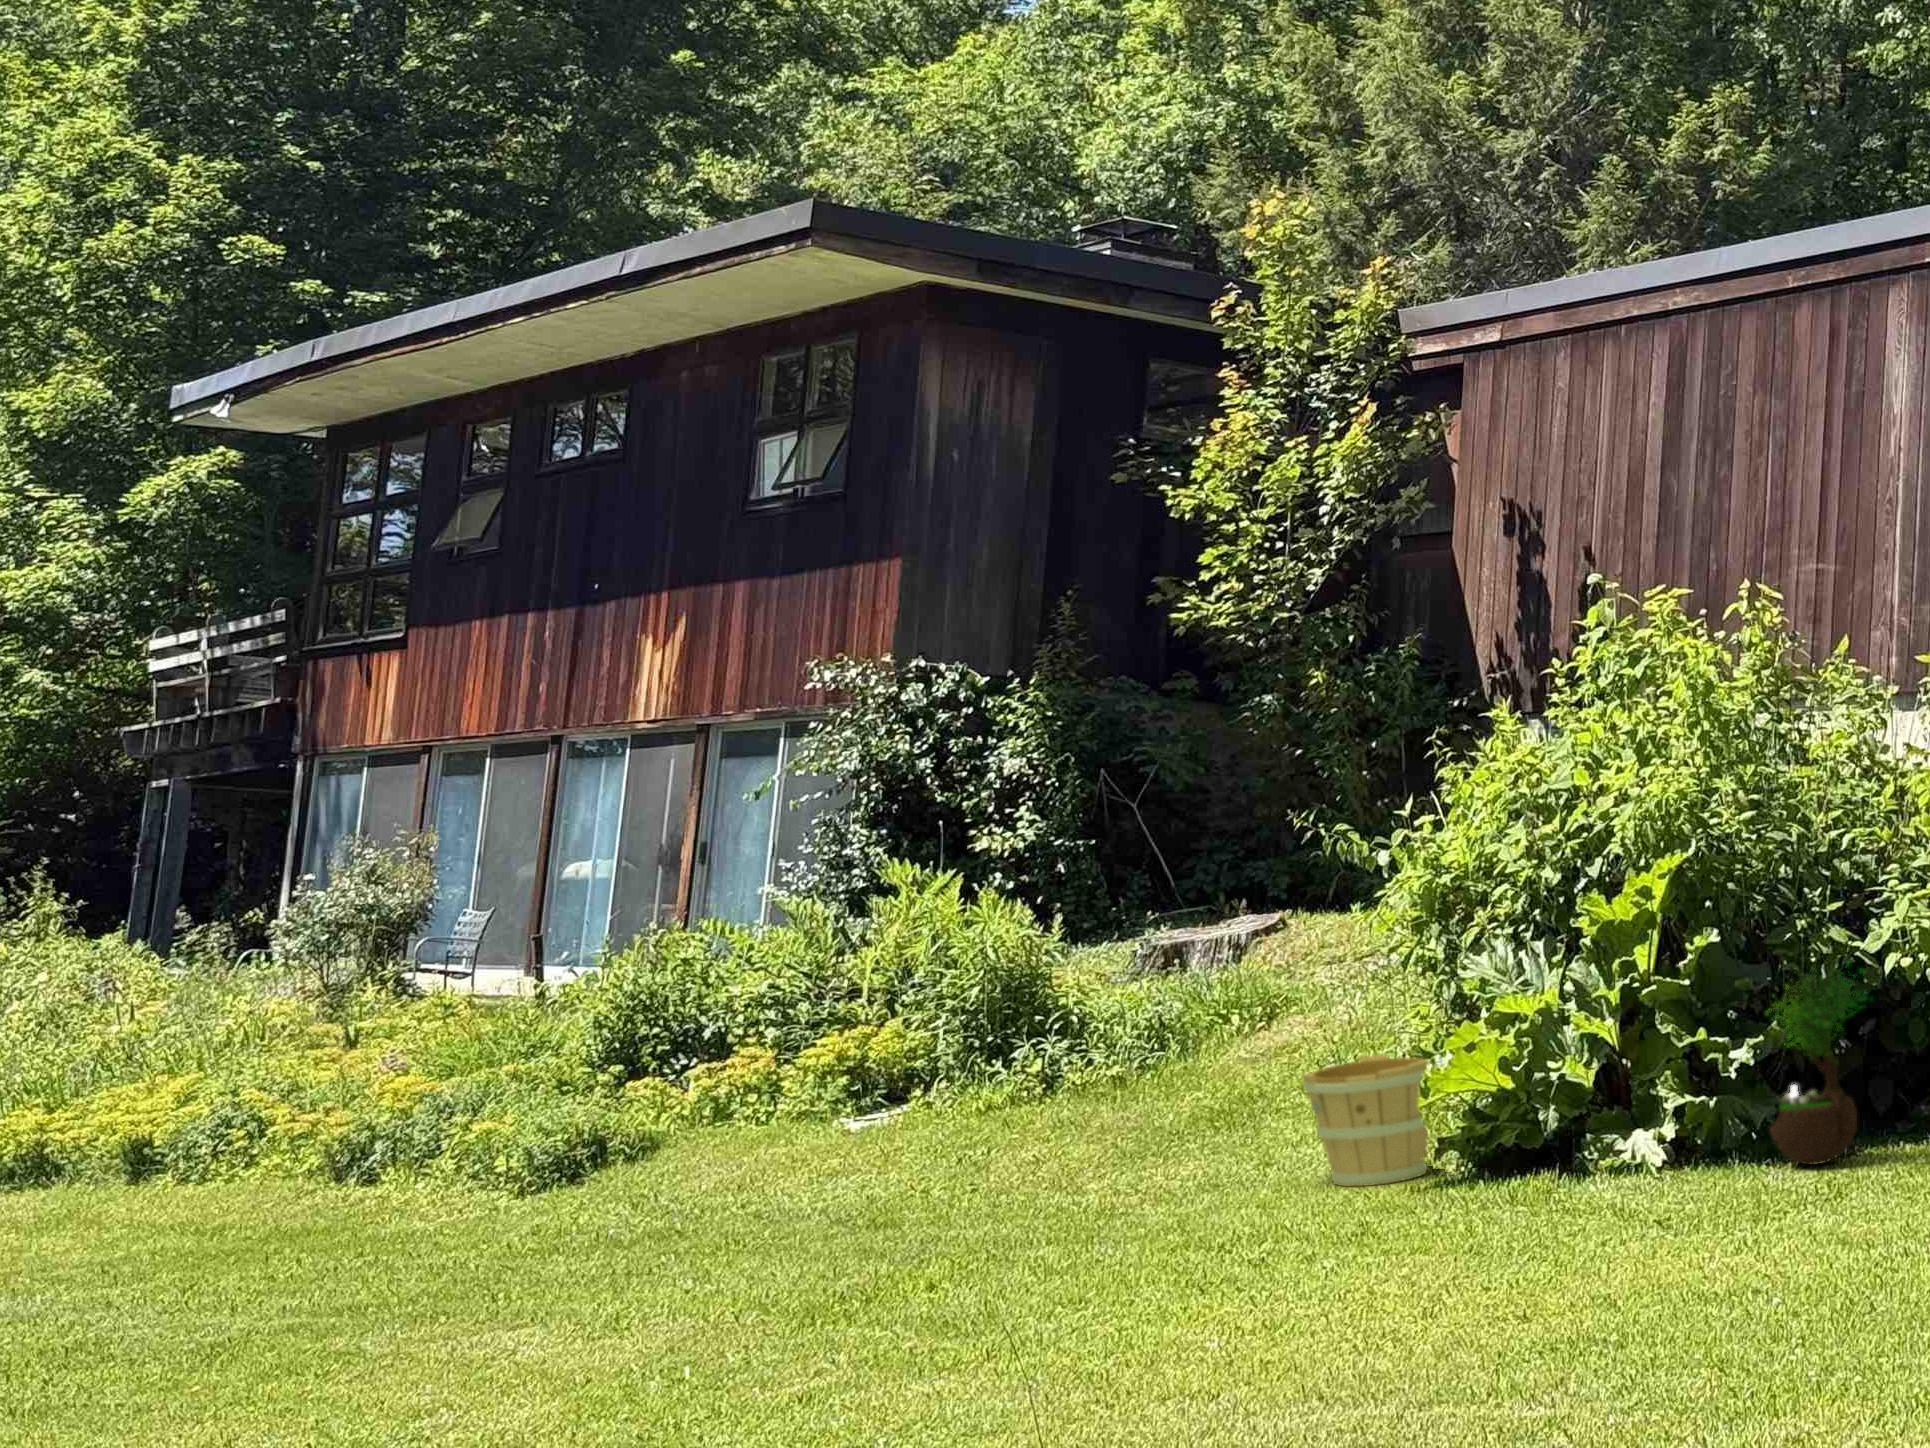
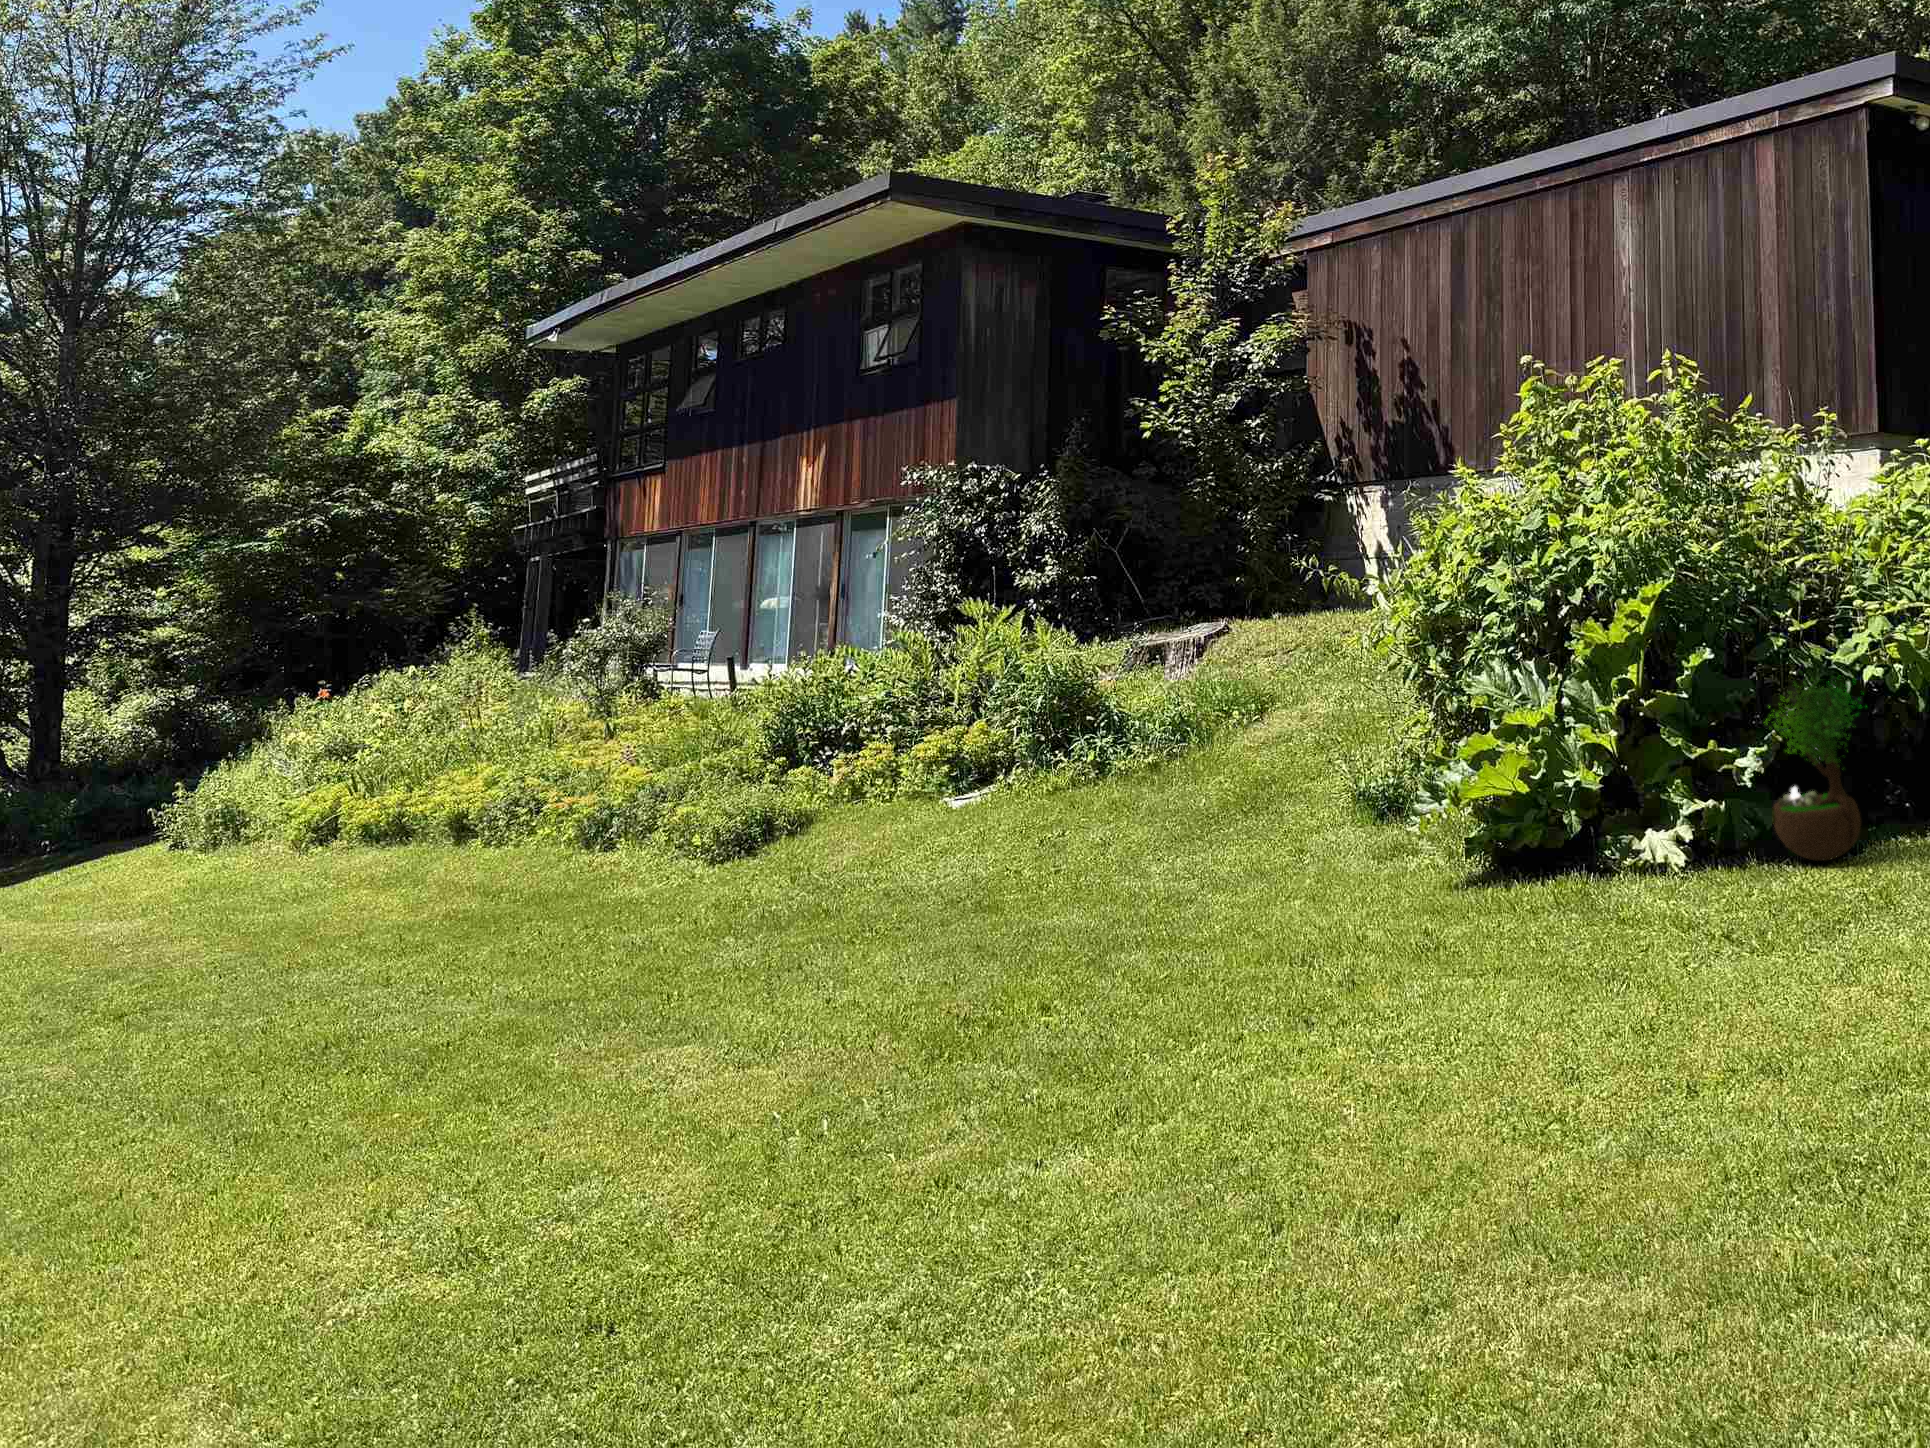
wooden bucket: present [1302,1054,1428,1187] -> none [1325,760,1440,880]

